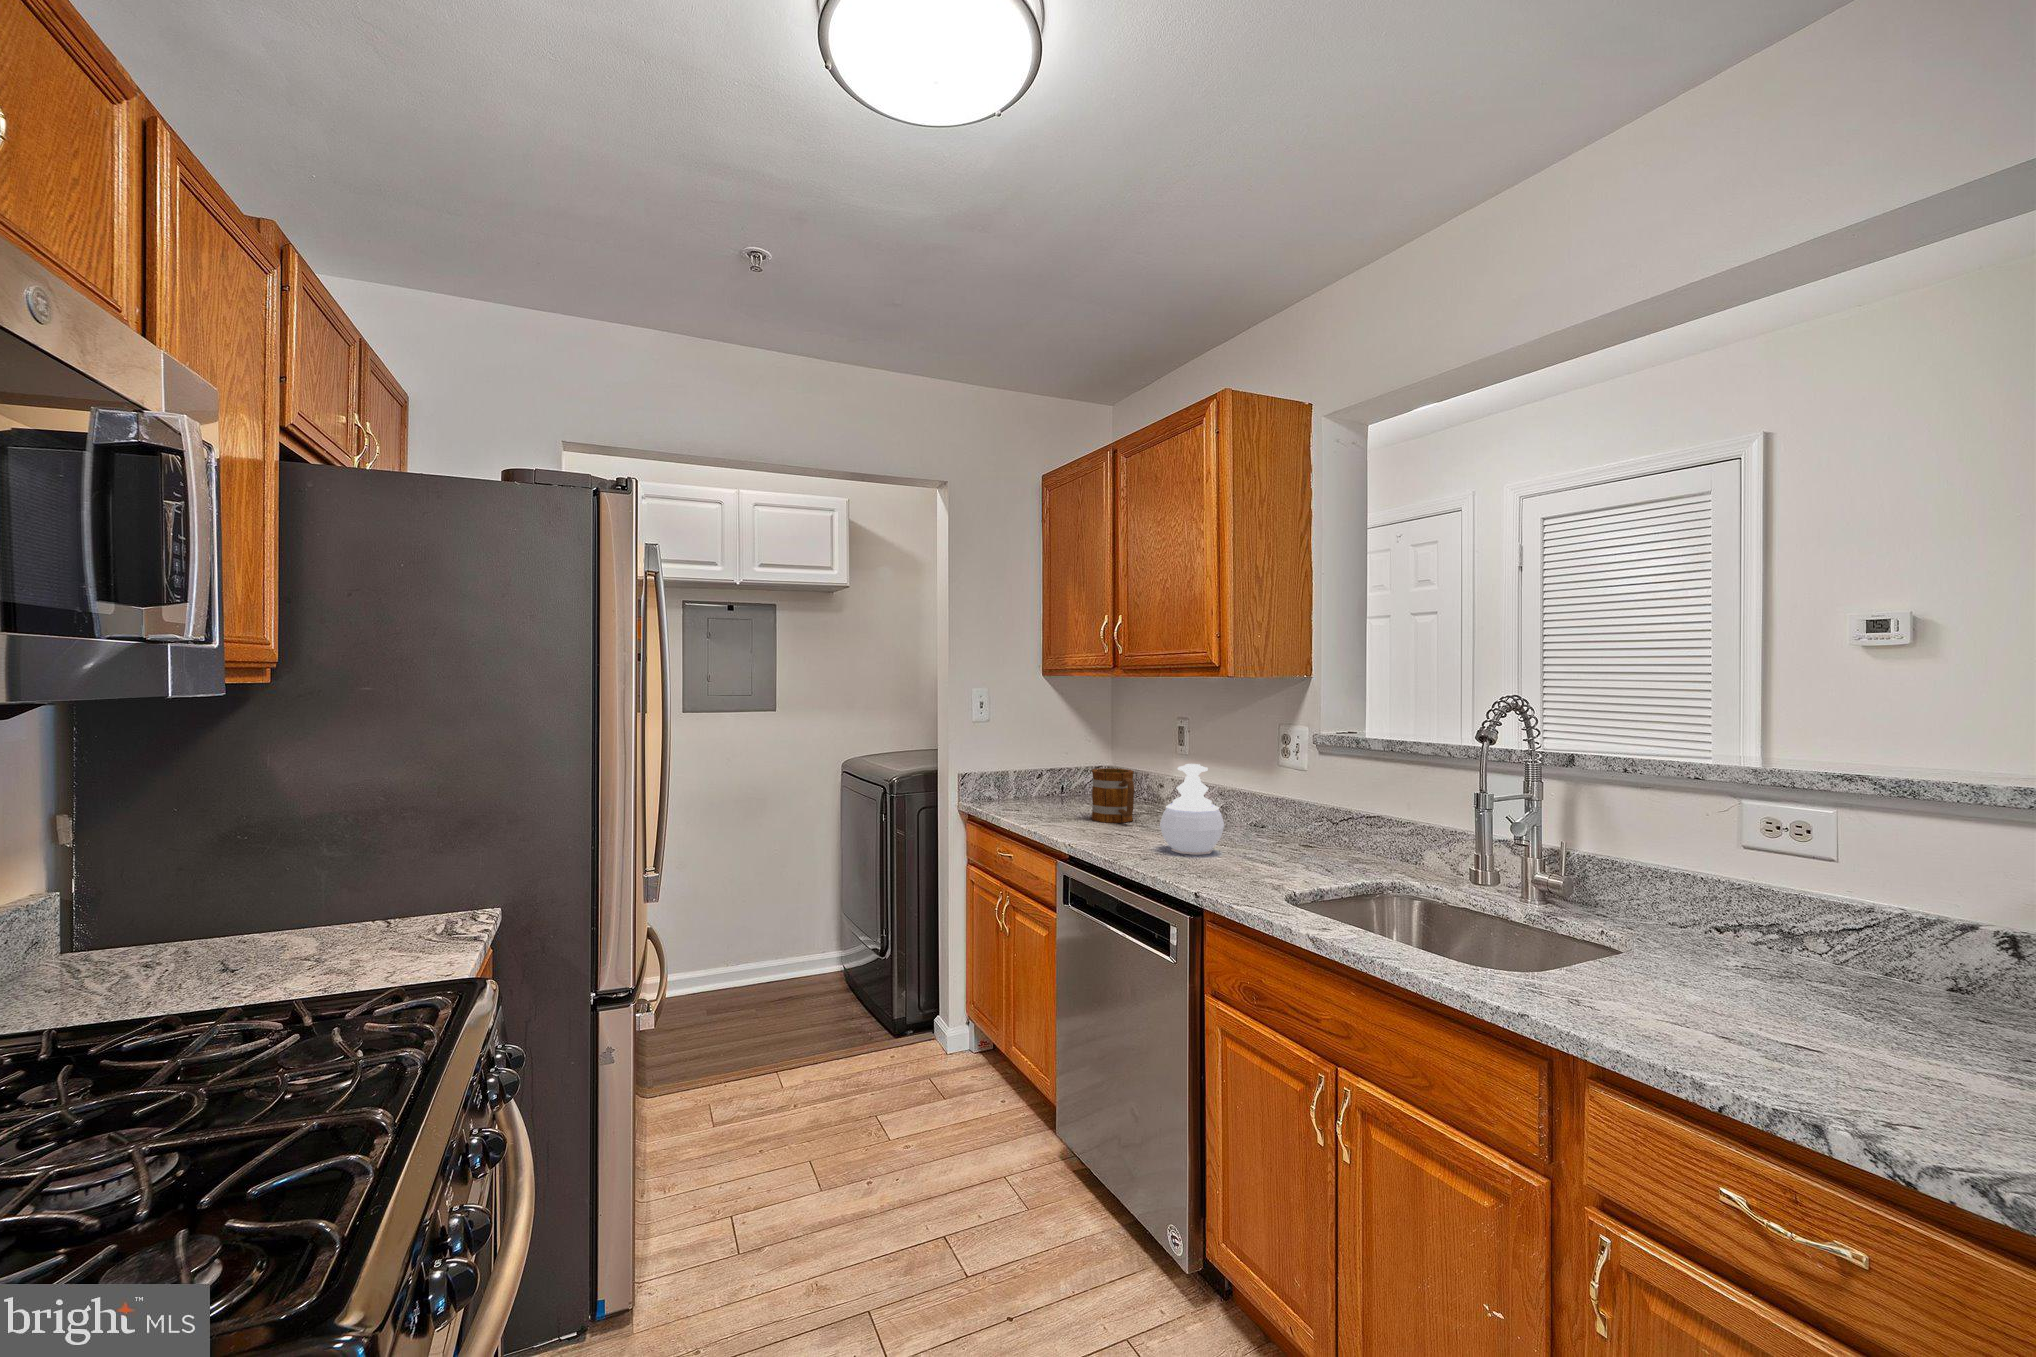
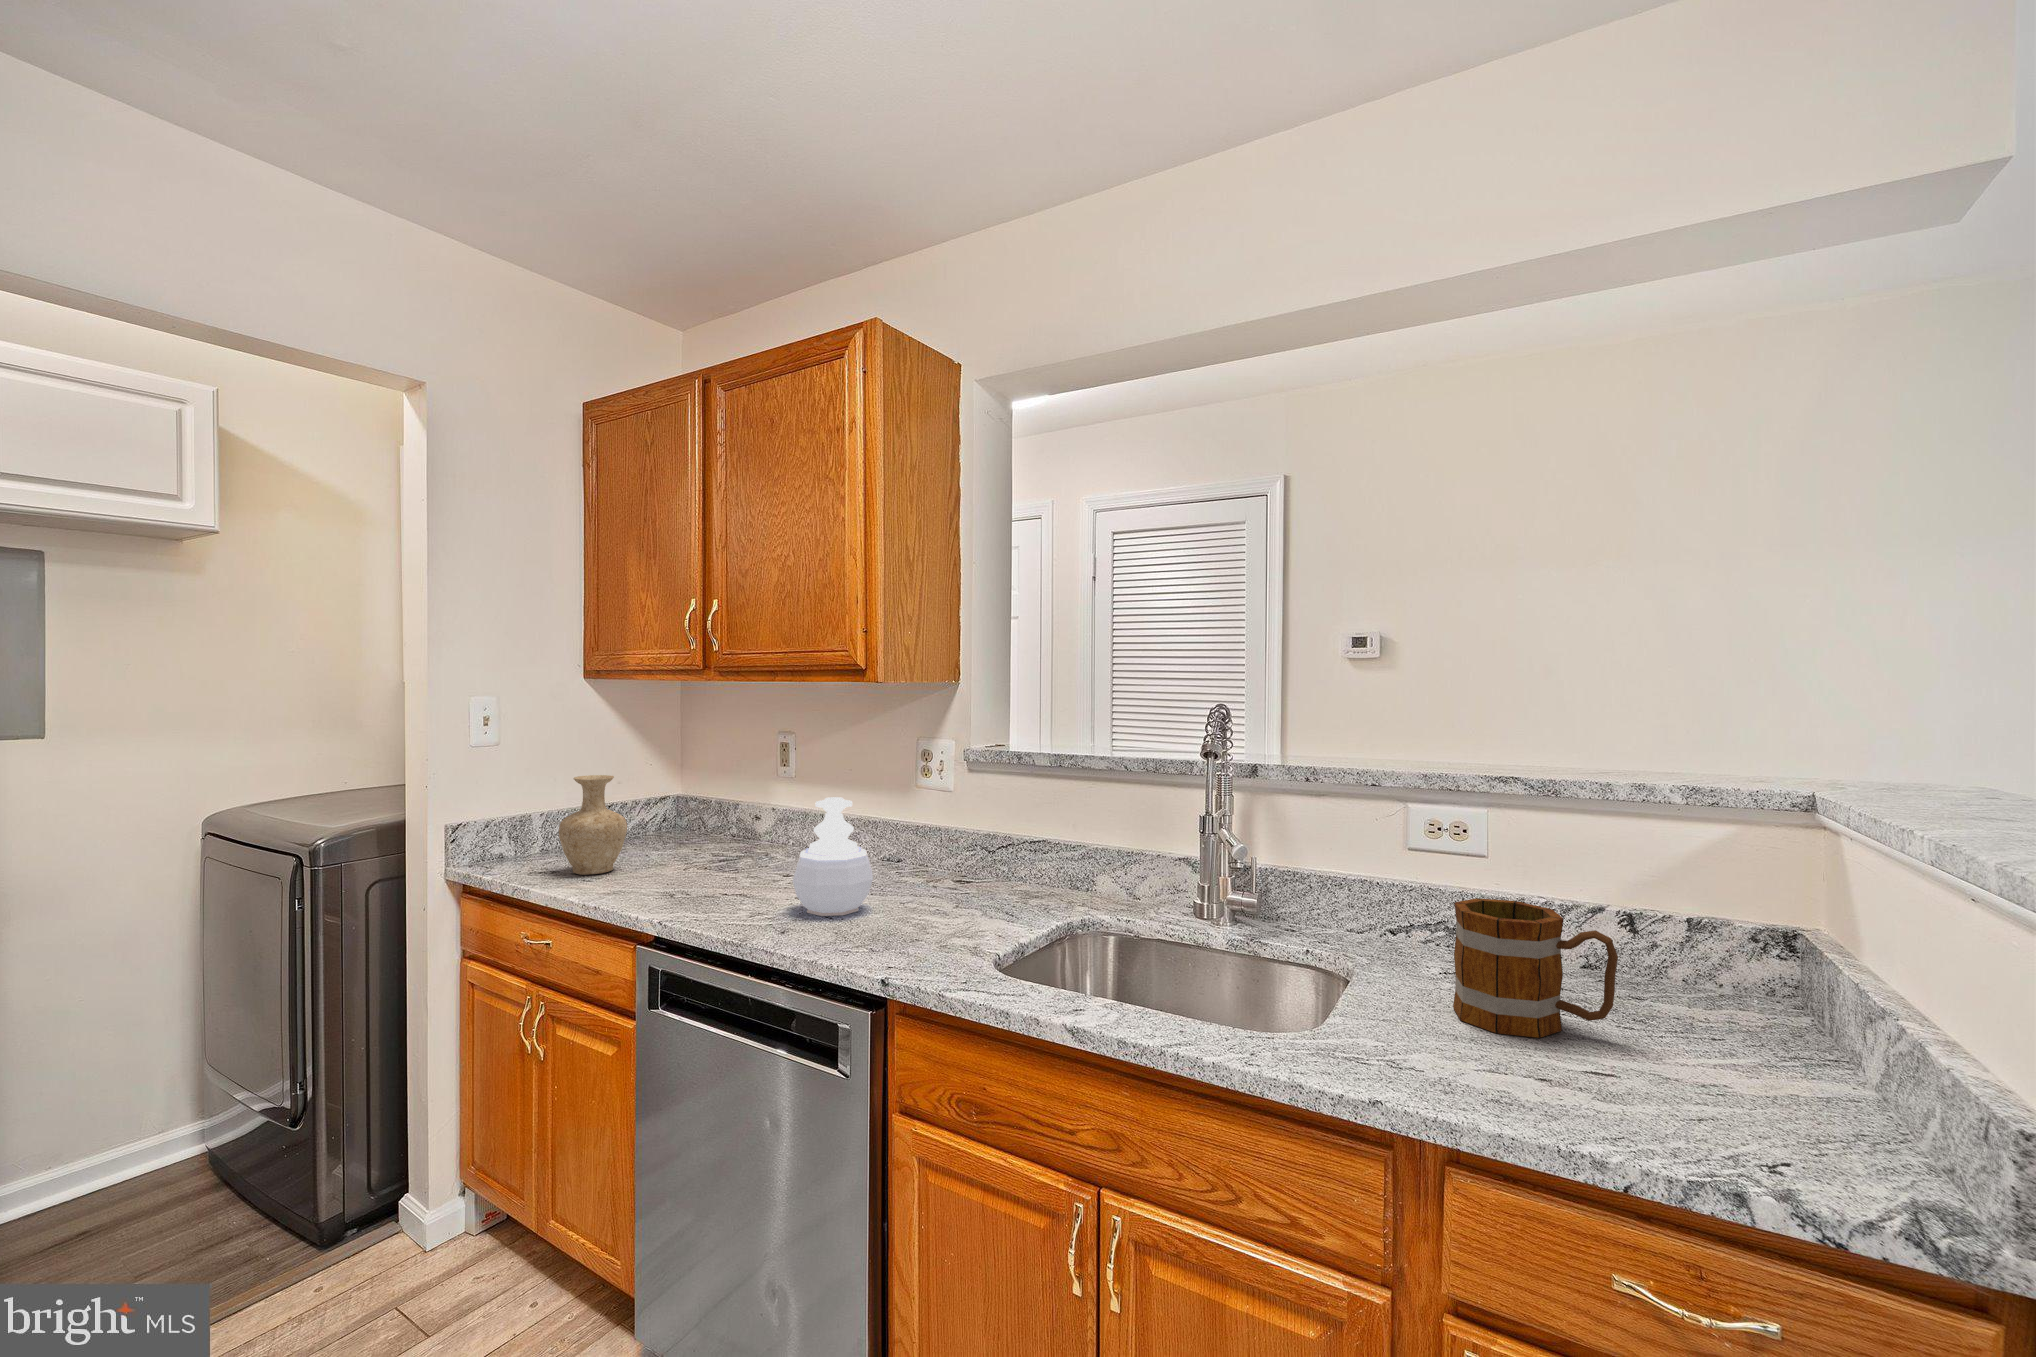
vase: none [1020,743,1064,813] -> present [559,775,627,875]
mug: present [1092,769,1134,823] -> present [1453,898,1618,1038]

